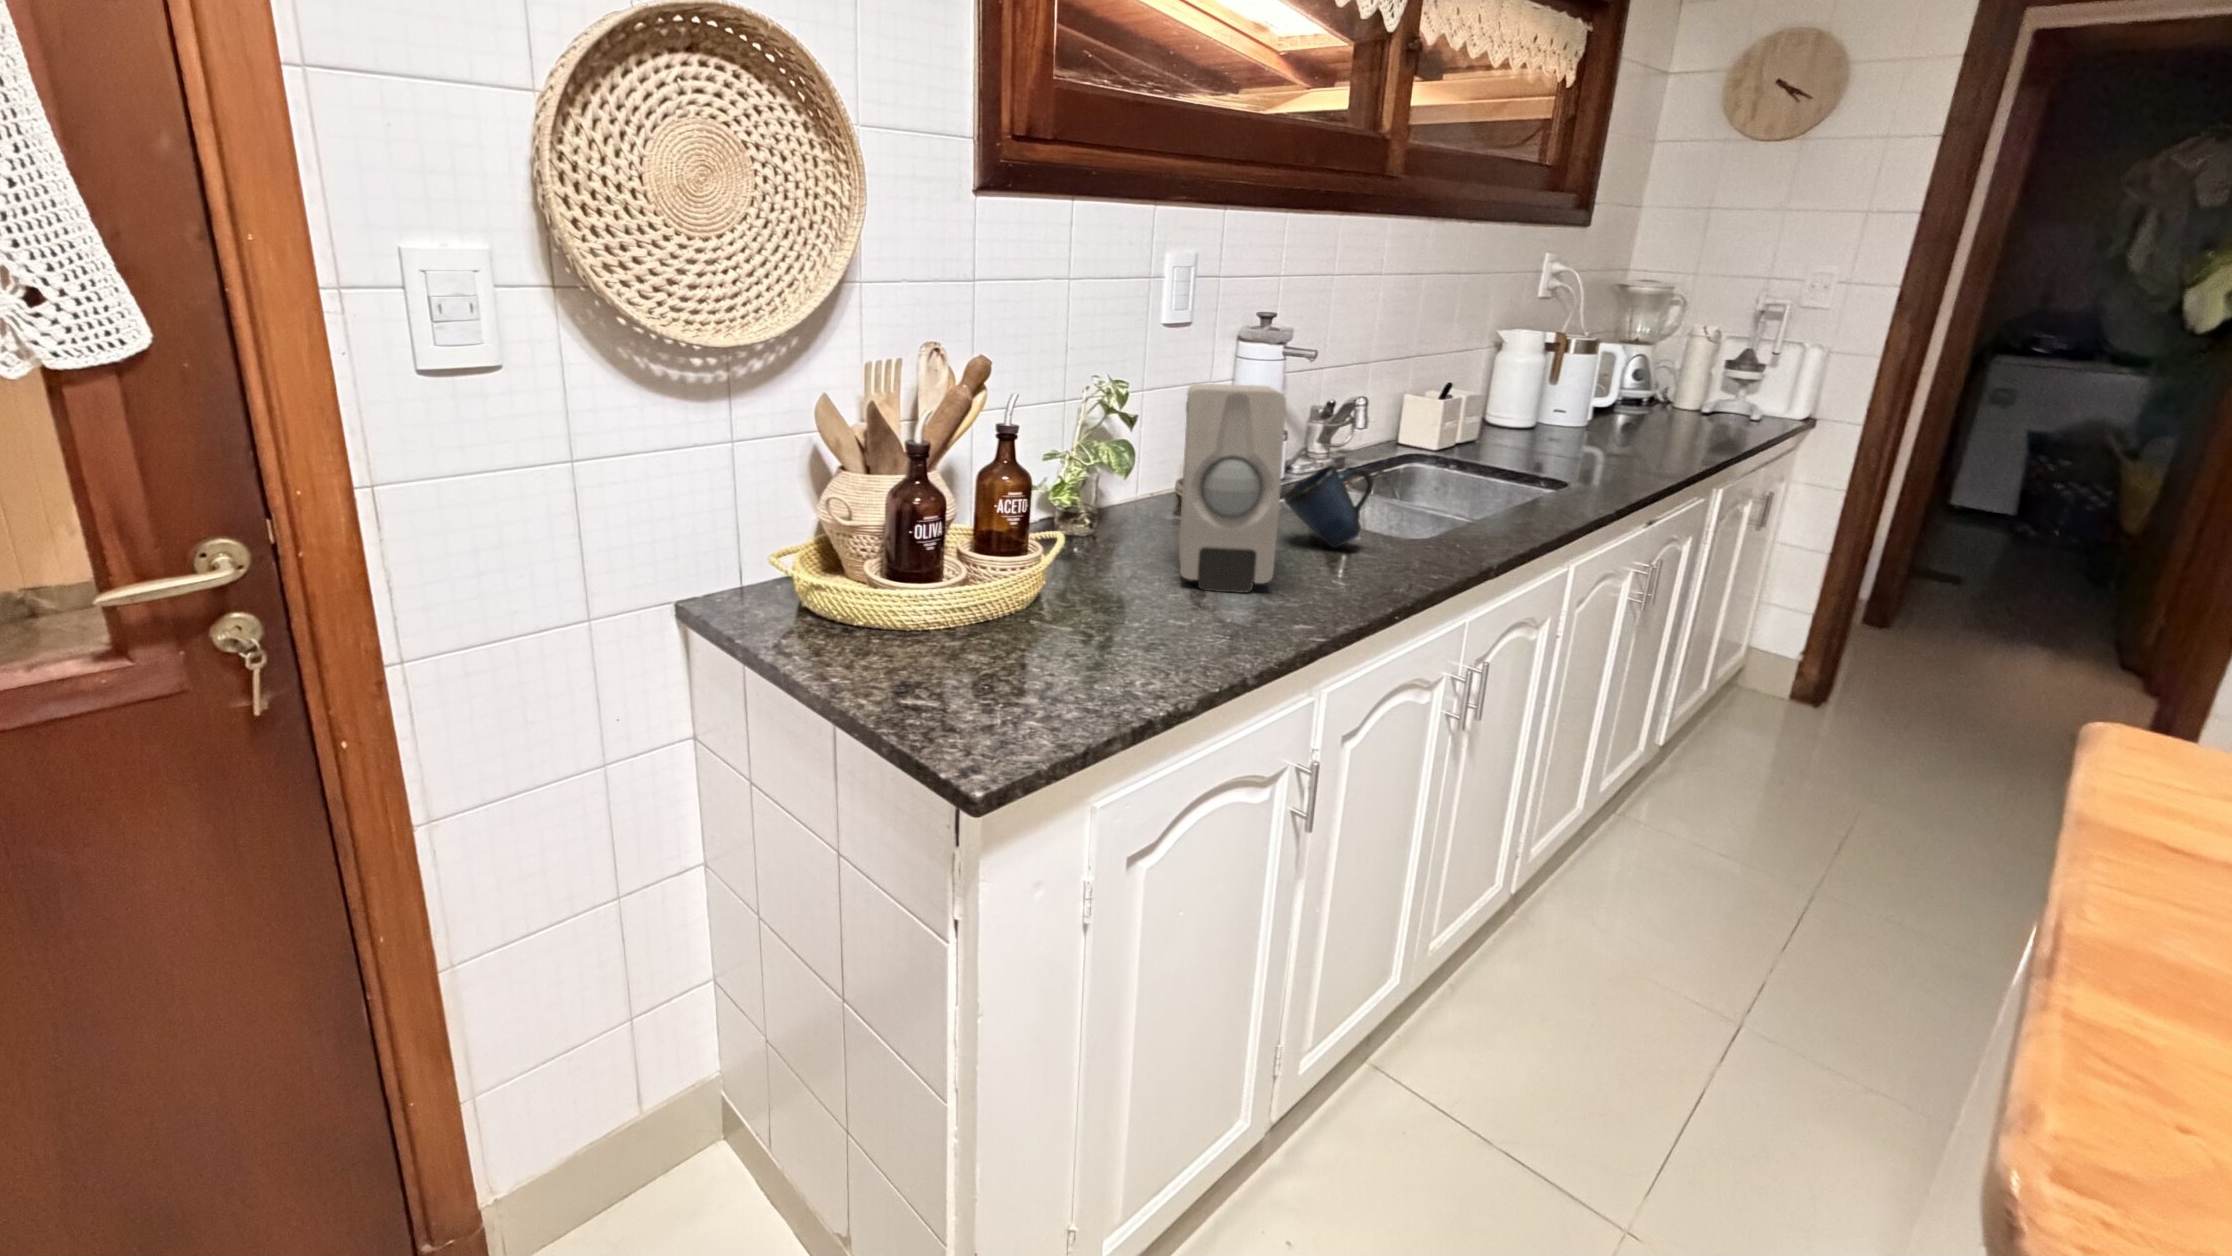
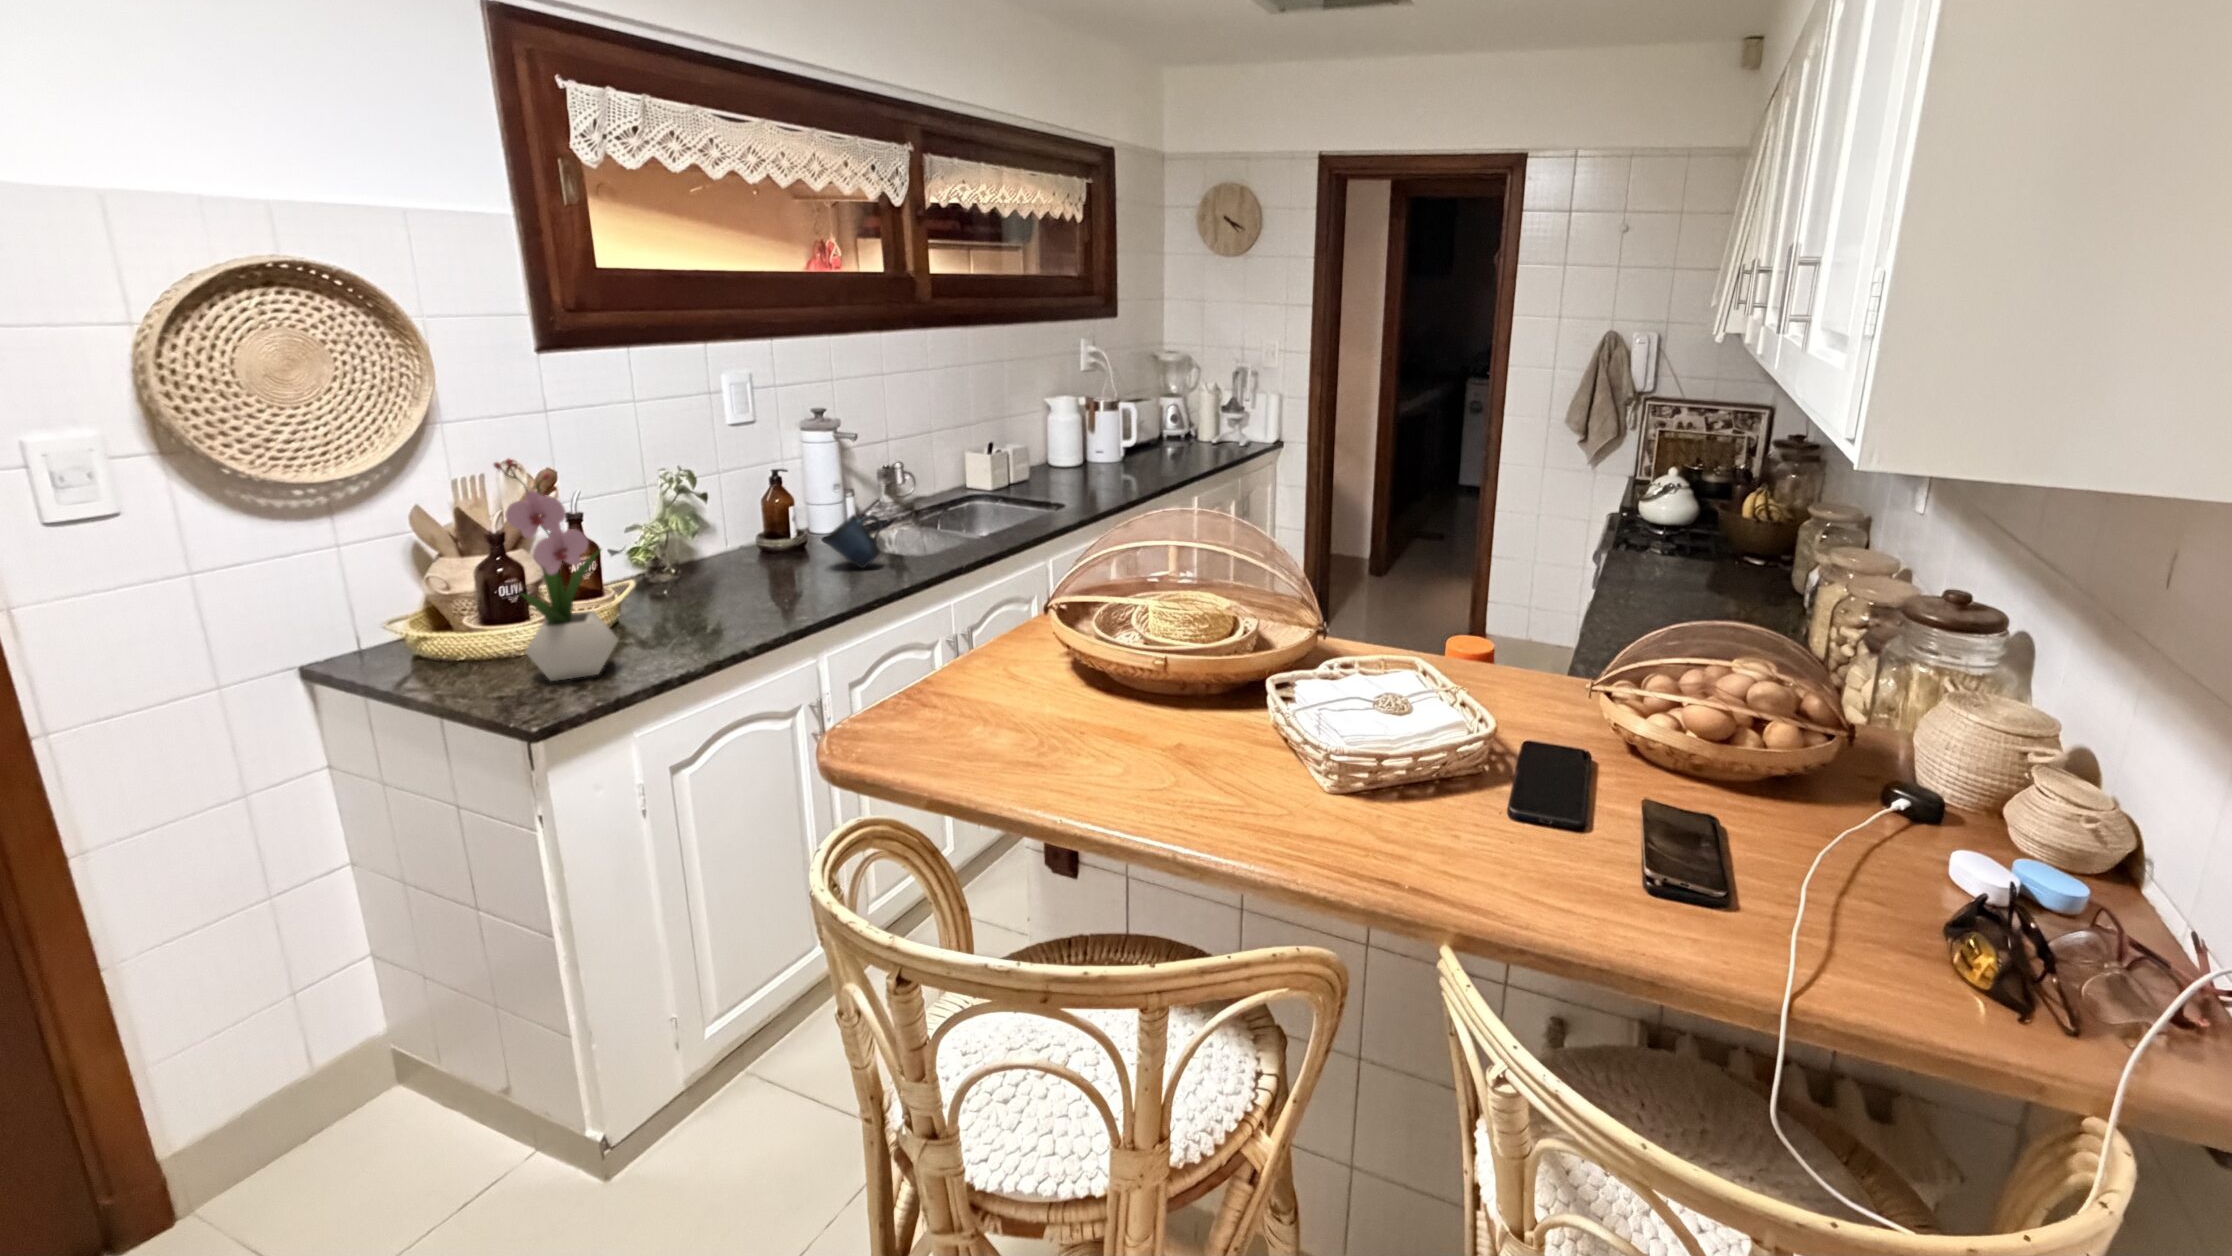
flower arrangement: none [947,311,1074,692] -> present [494,459,619,681]
soap dispenser: present [1179,383,1286,593] -> none [716,468,802,606]

